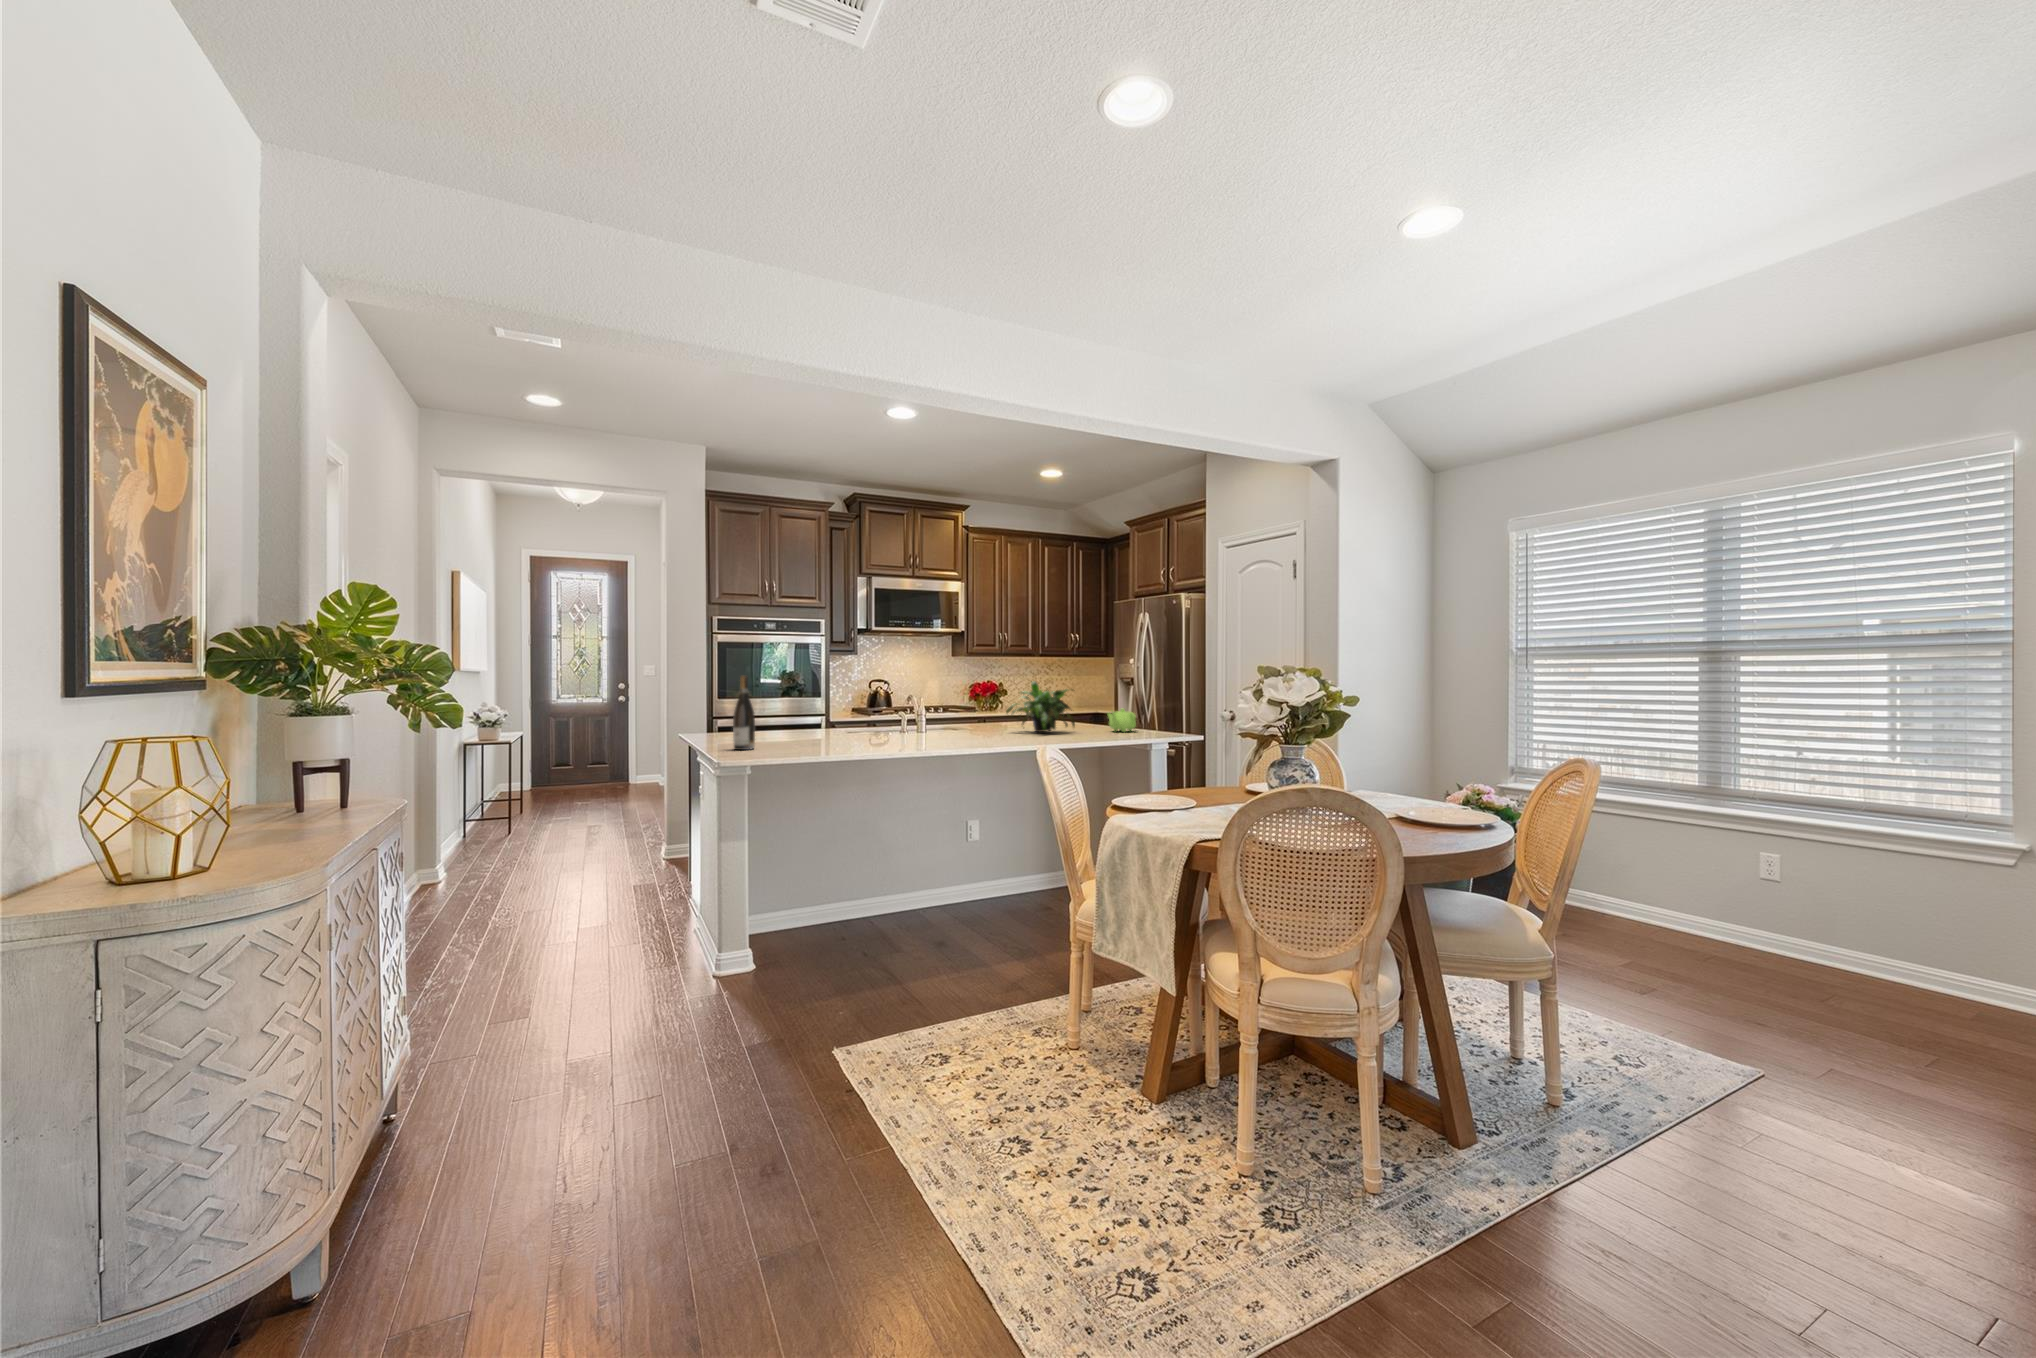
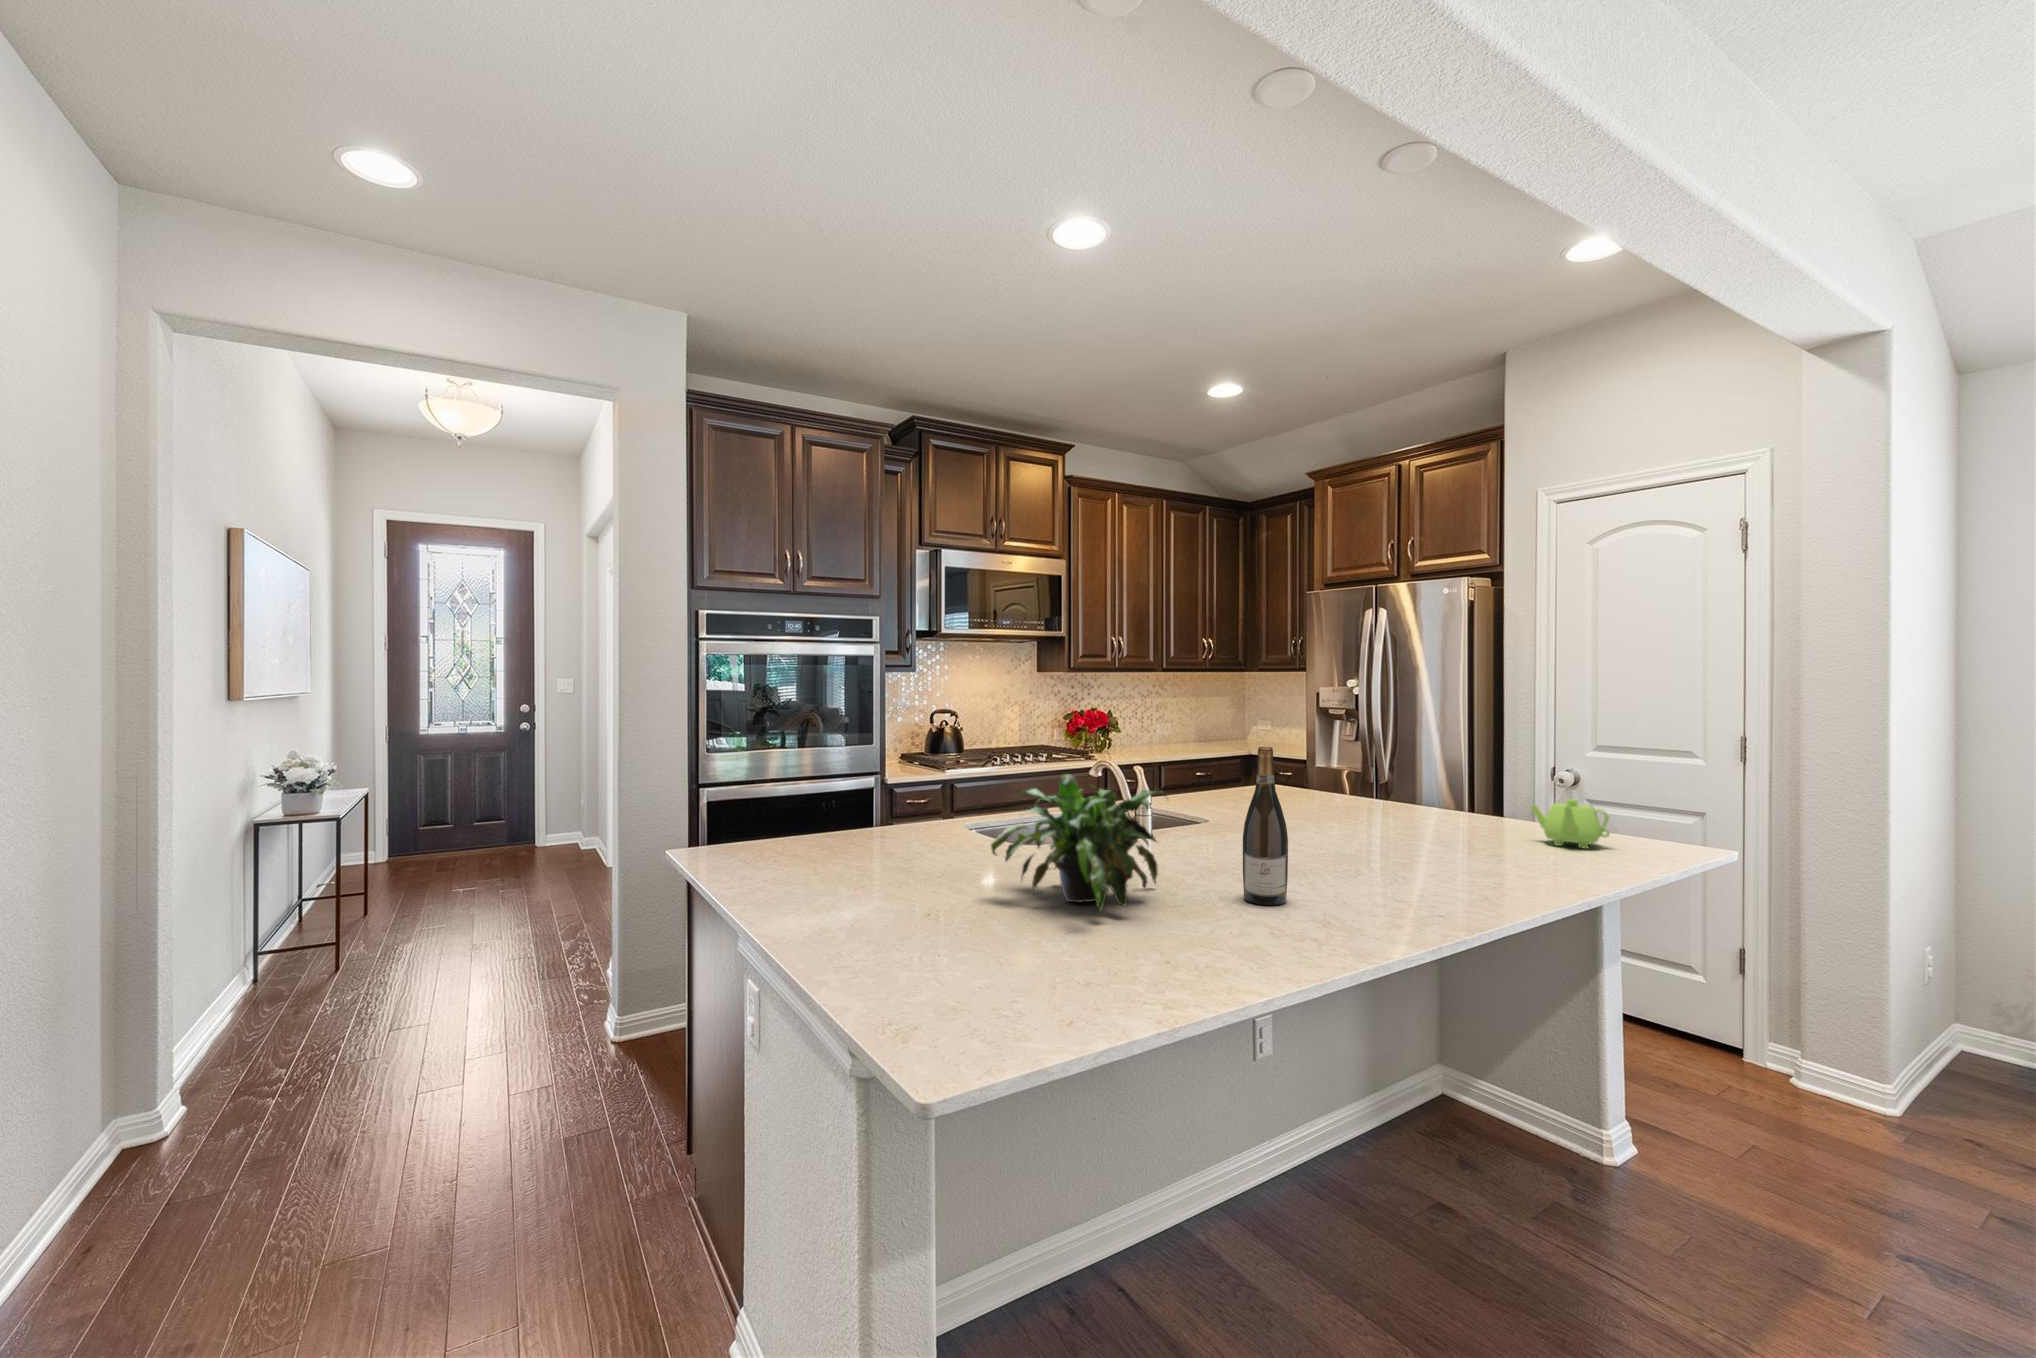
wine bottle: present [733,676,755,750] -> present [1243,747,1288,905]
potted plant: present [1006,681,1075,732] -> present [991,774,1166,911]

